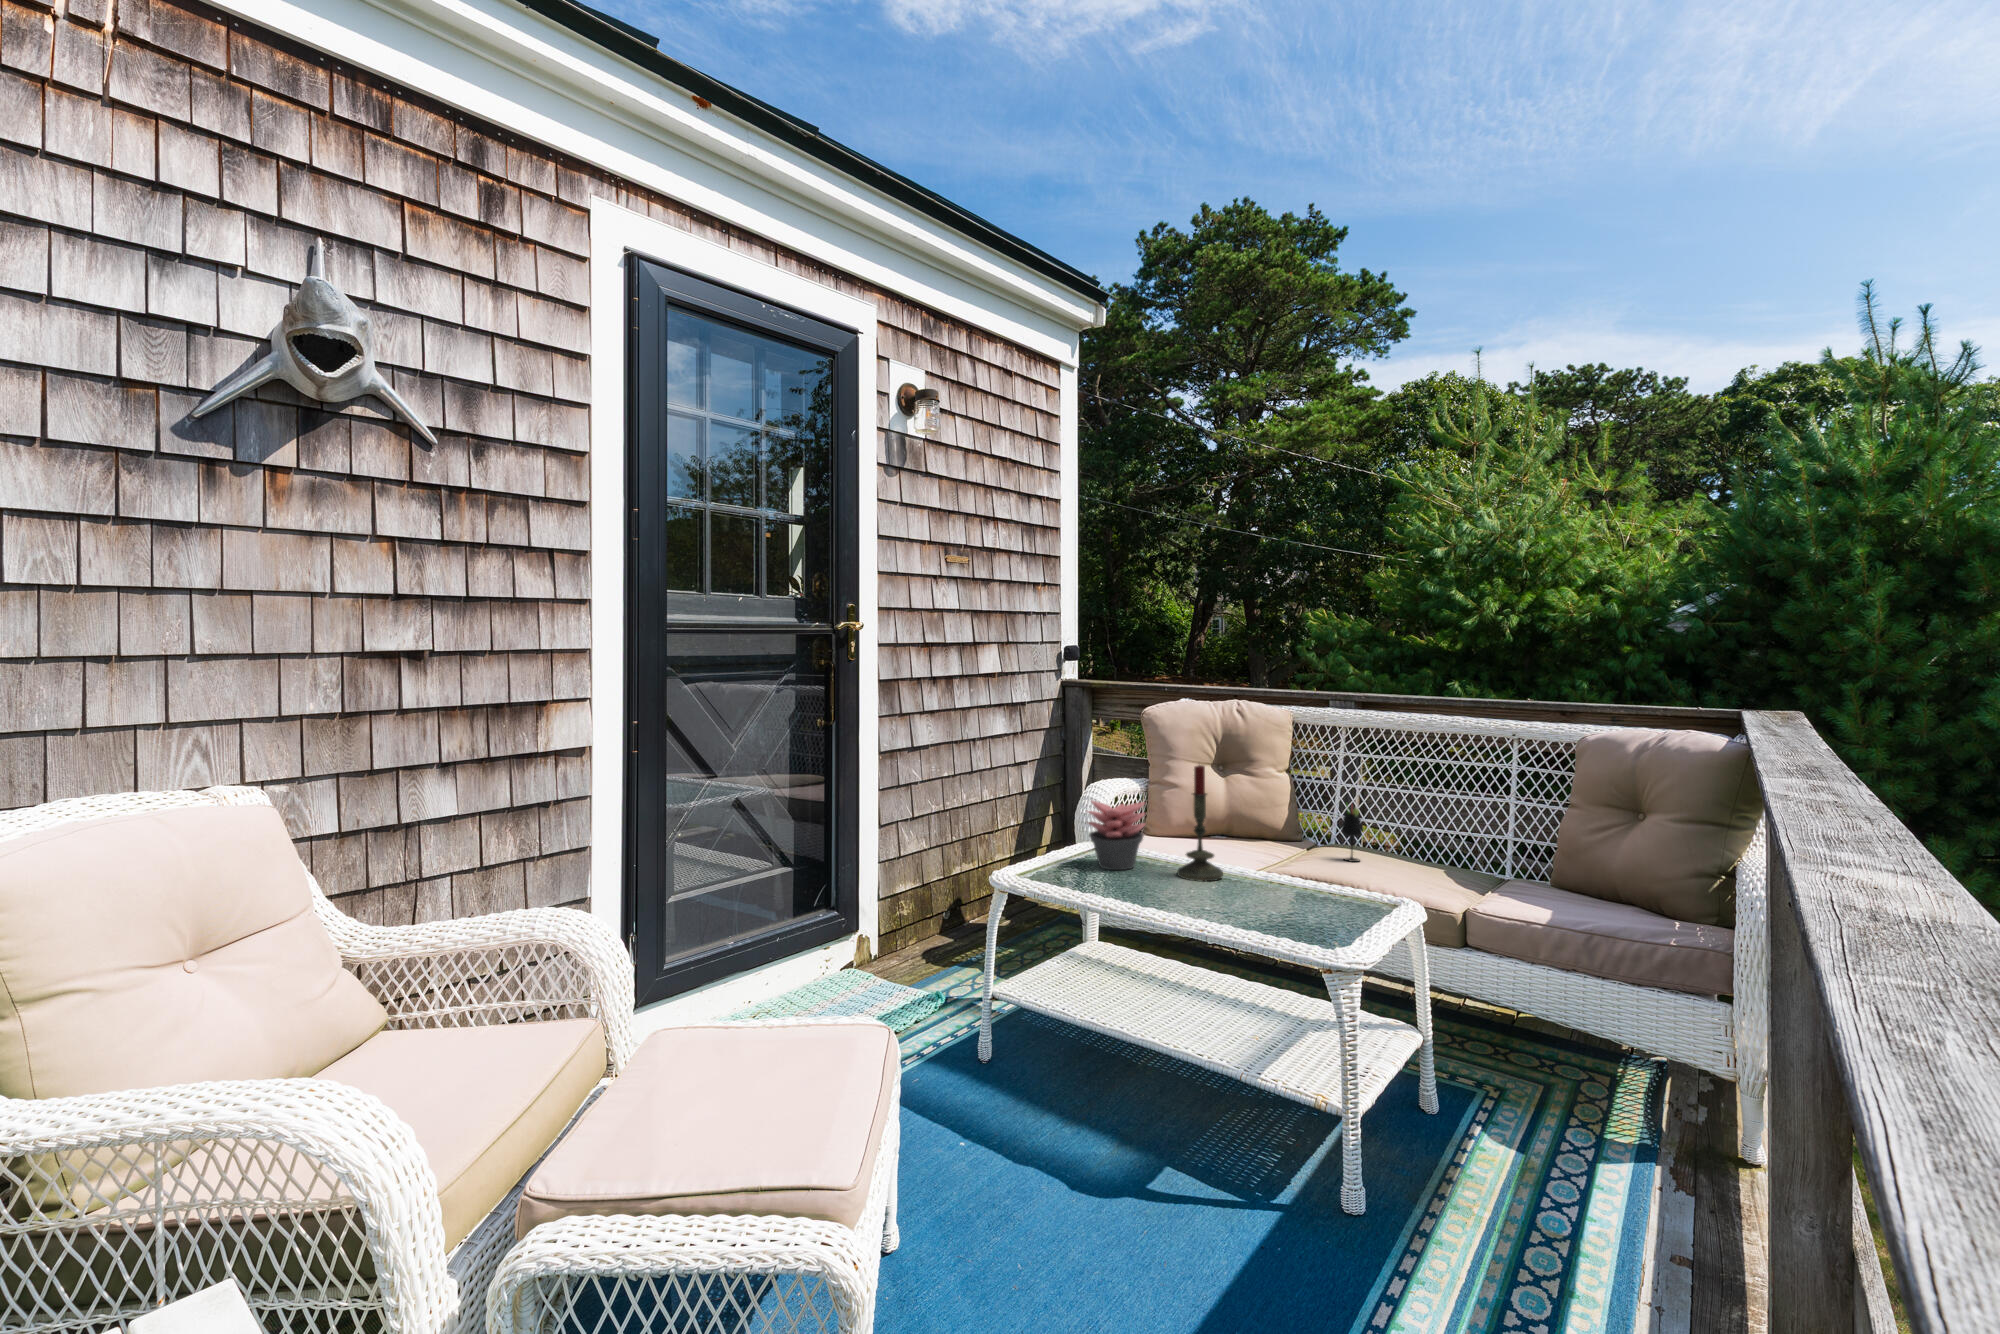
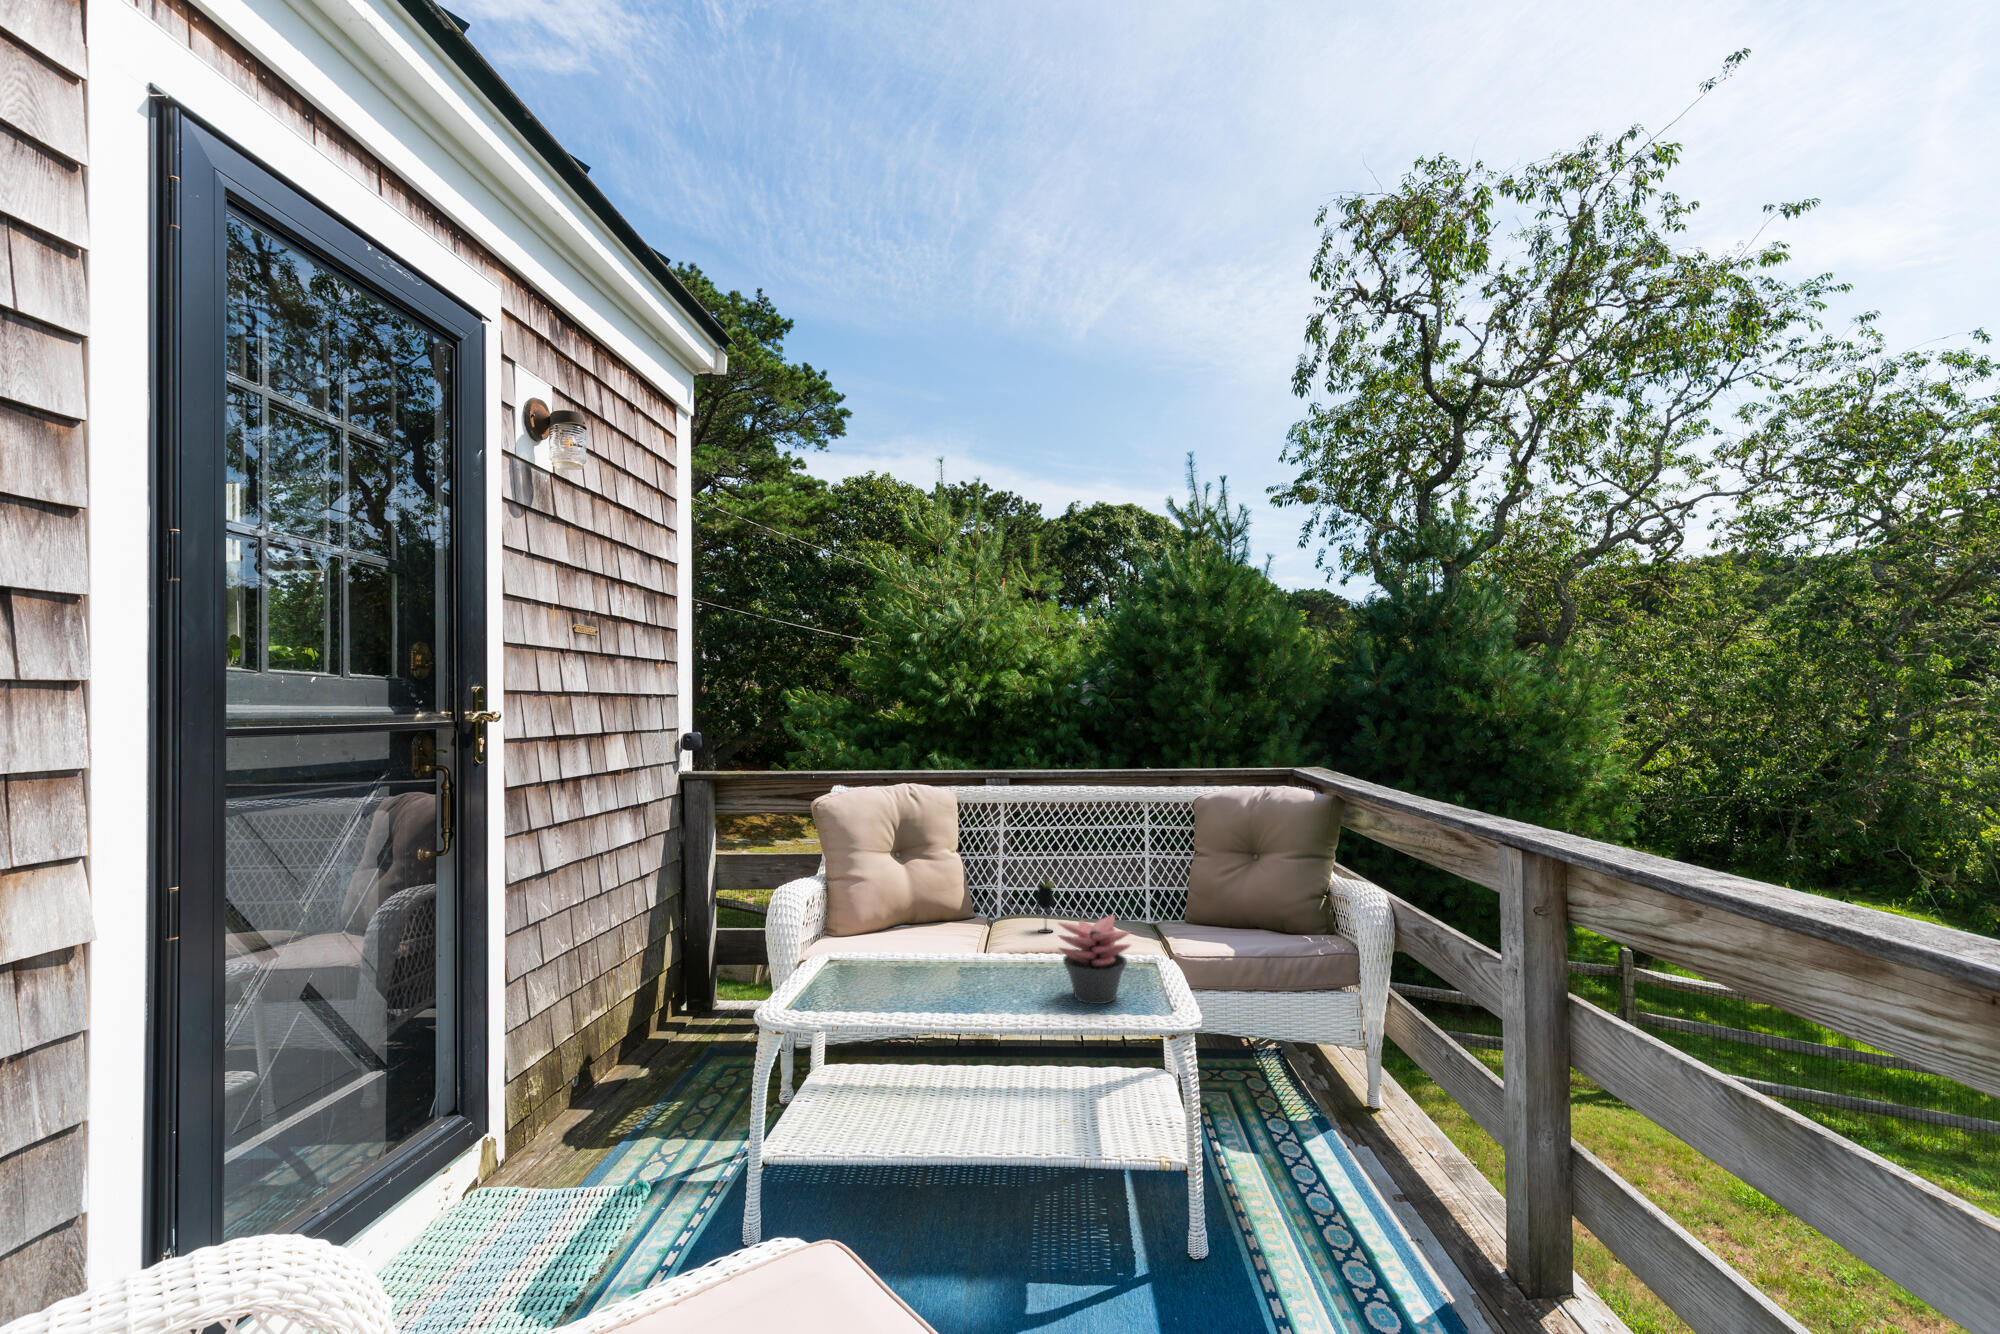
candle: present [1177,765,1223,882] -> none [934,857,981,987]
succulent plant: present [1088,801,1145,870] -> present [1059,915,1130,1004]

